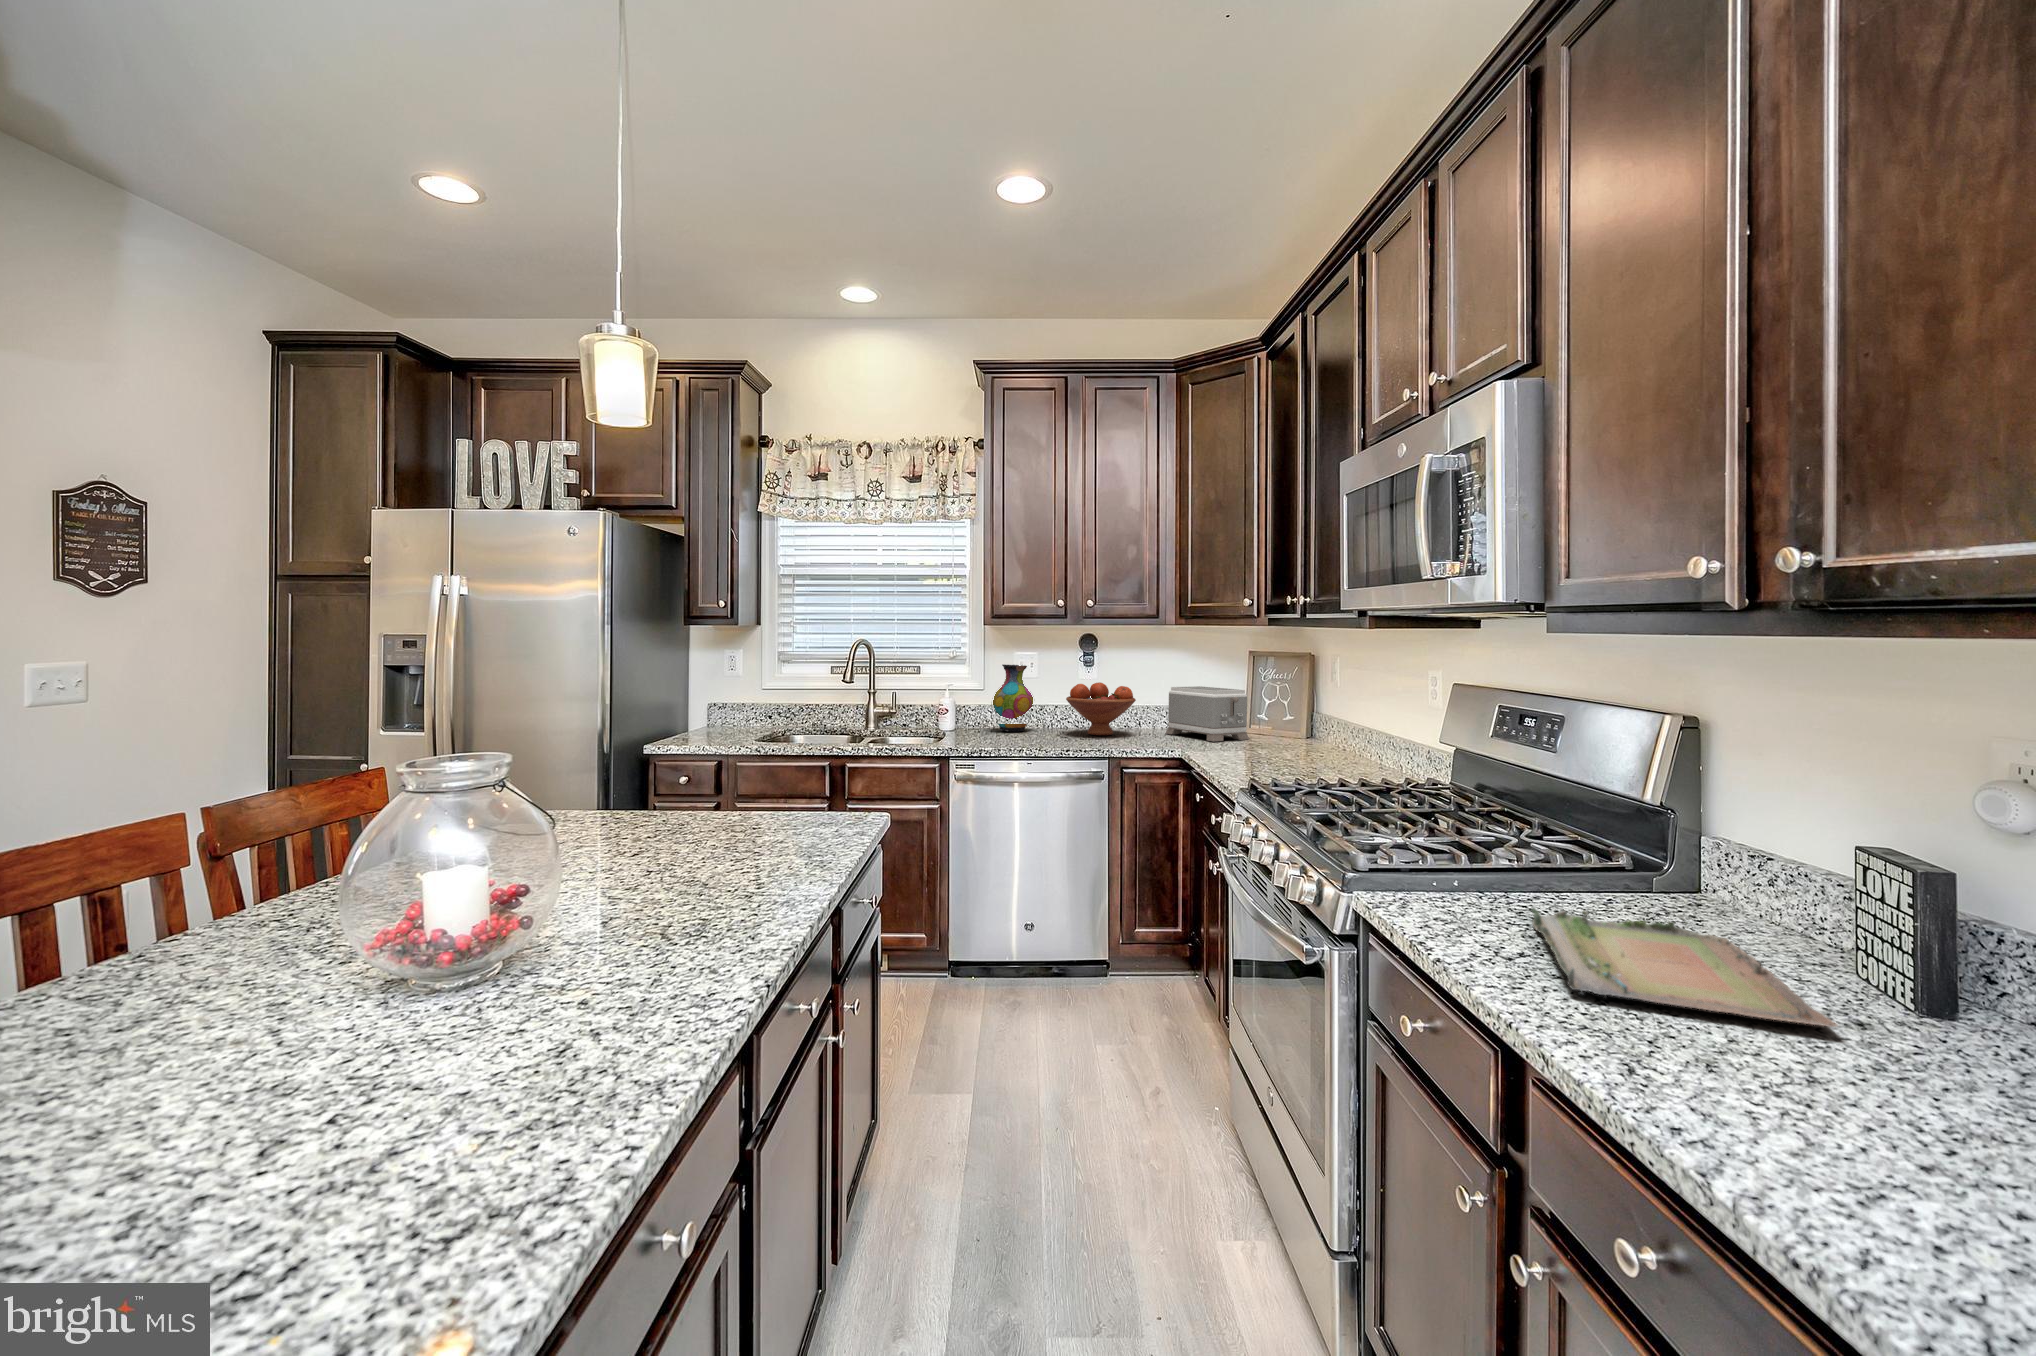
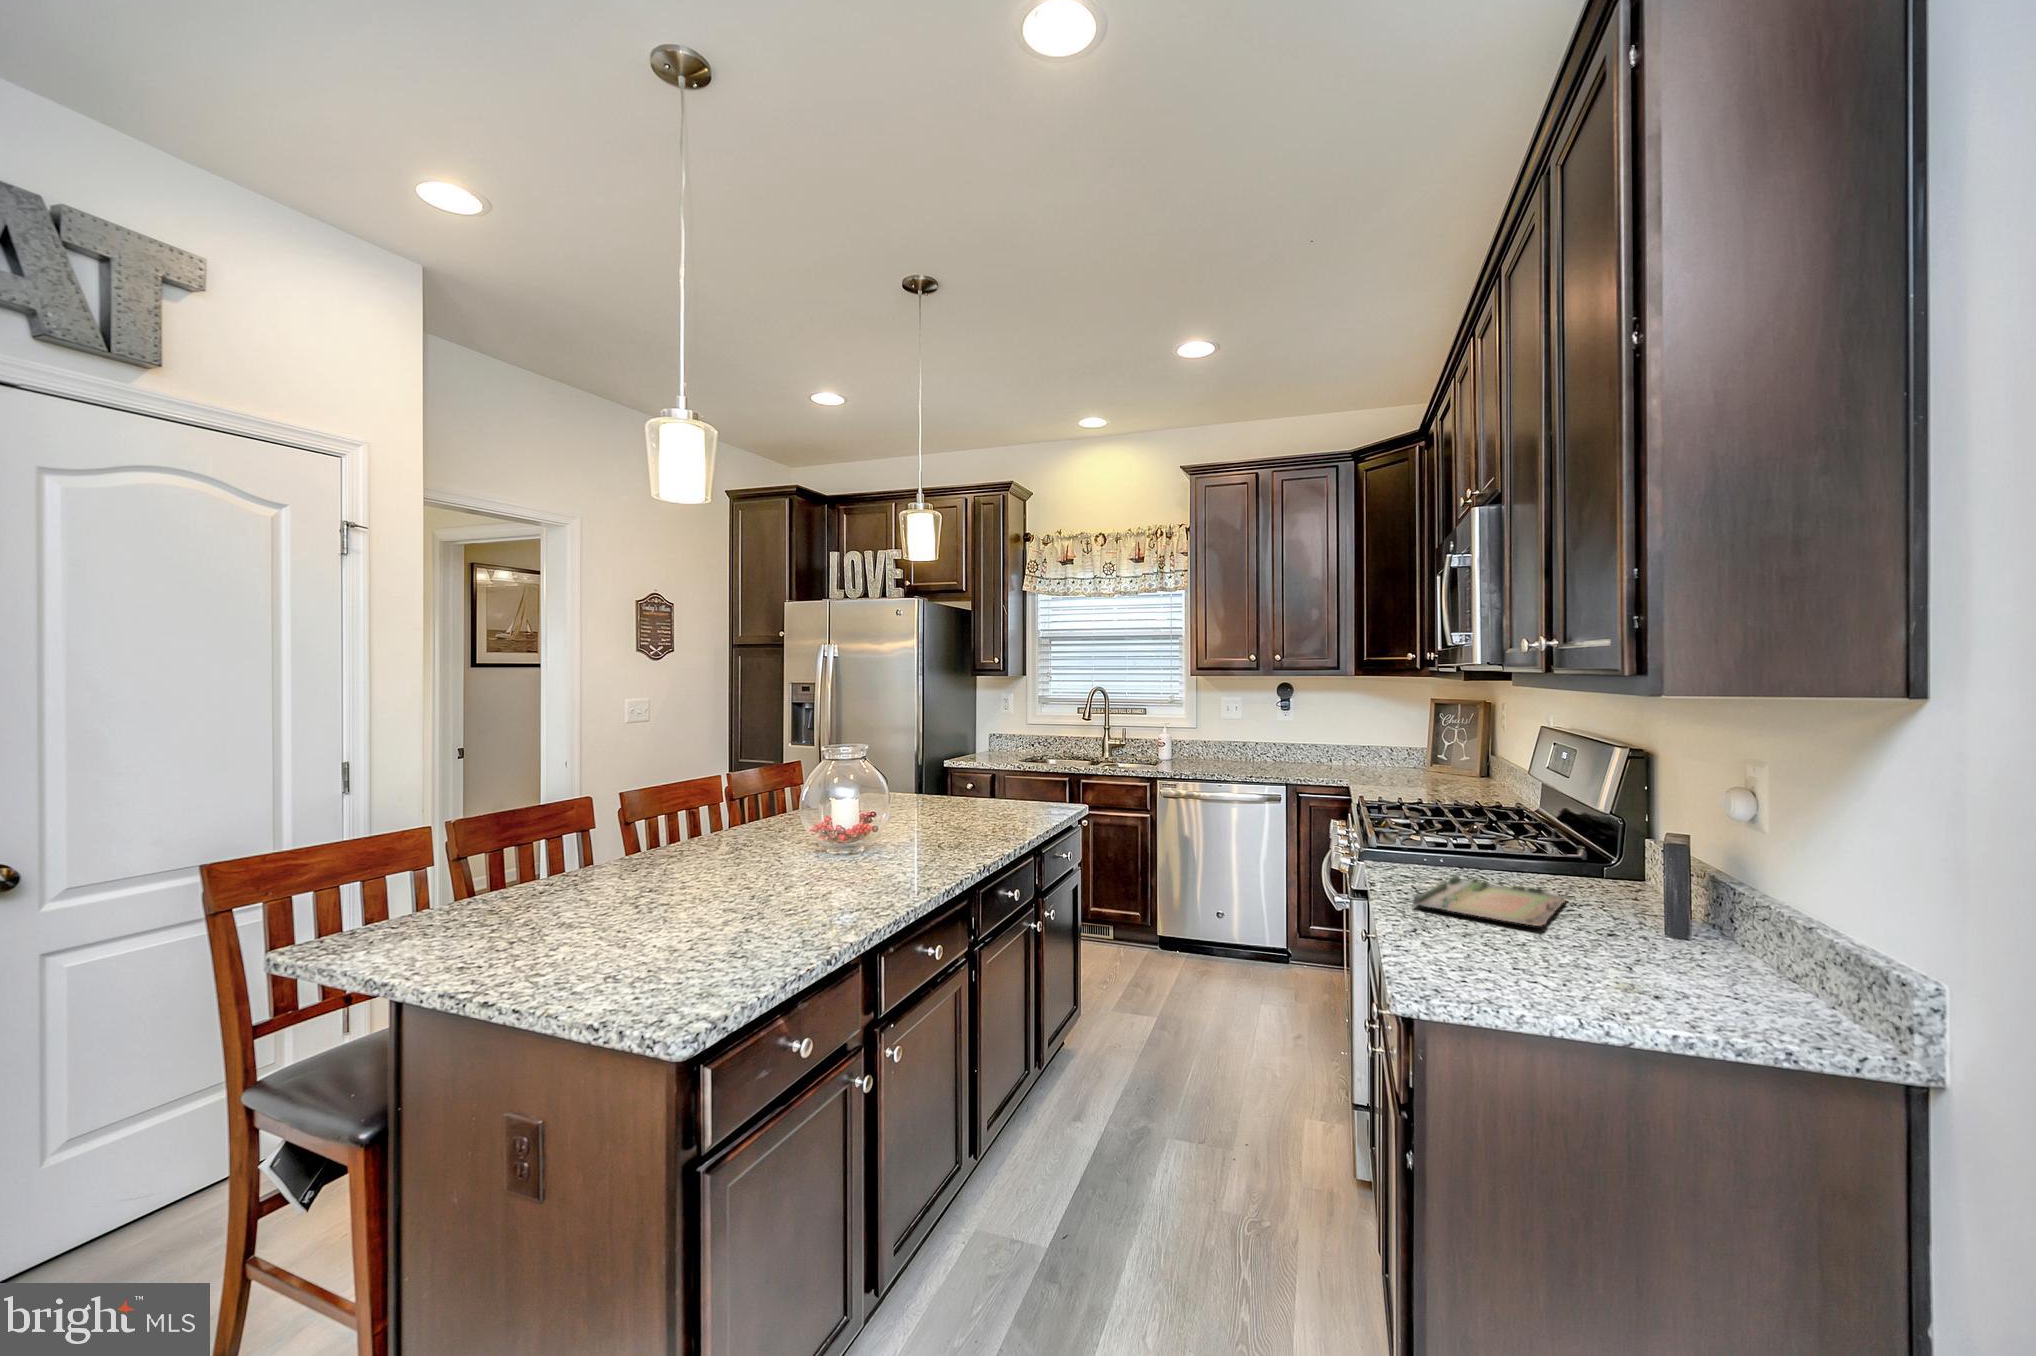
vase: present [993,665,1033,732] -> none [1201,707,1237,762]
fruit bowl: present [1066,682,1136,735] -> none [1261,723,1322,767]
toaster: present [1166,686,1249,742] -> none [1350,728,1423,775]

